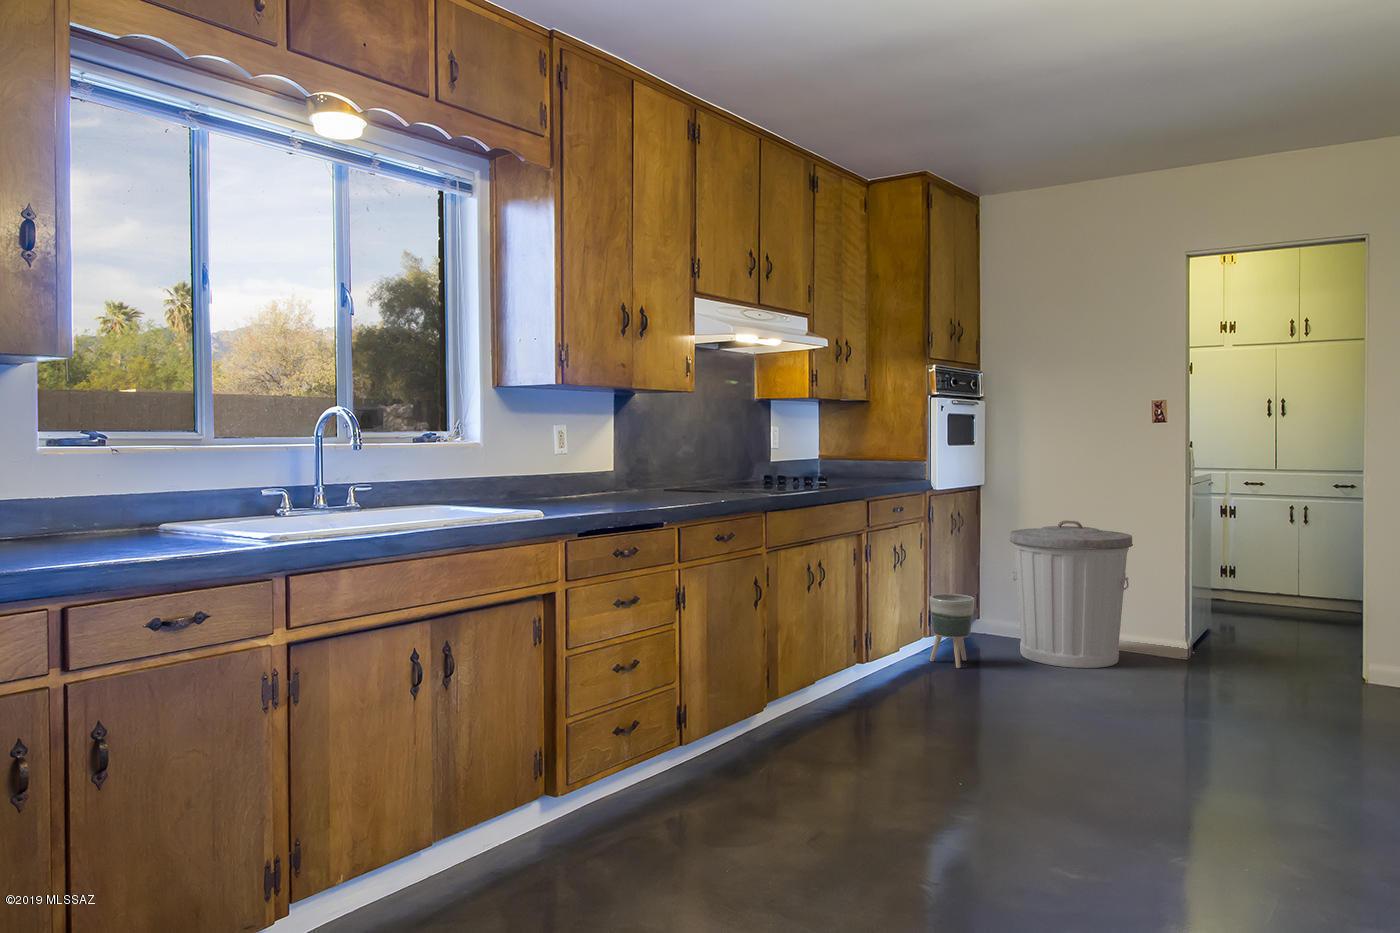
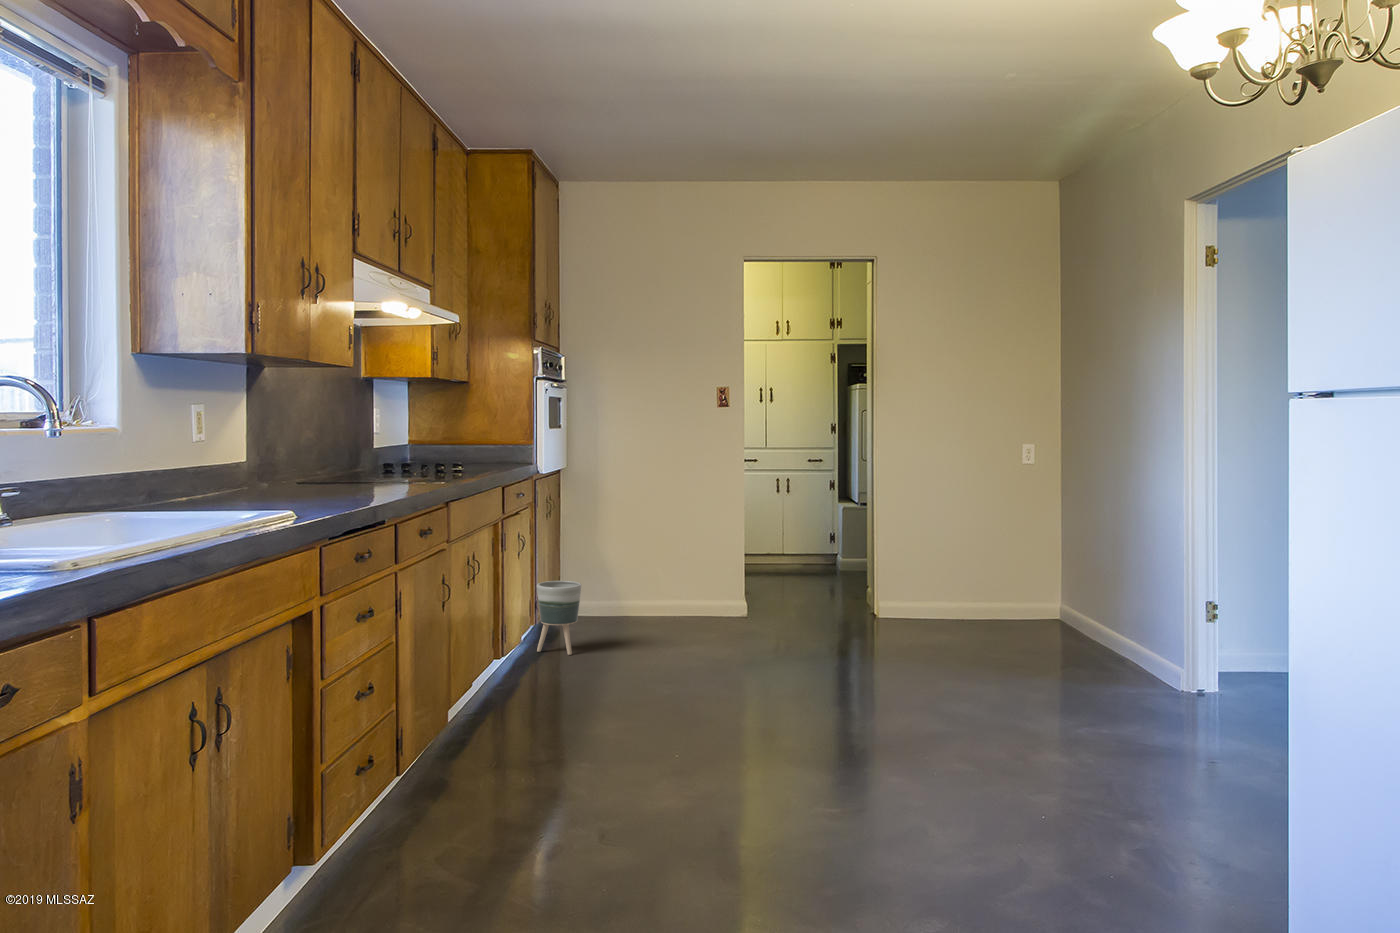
trash can: present [1010,521,1133,668] -> none [600,501,709,641]

